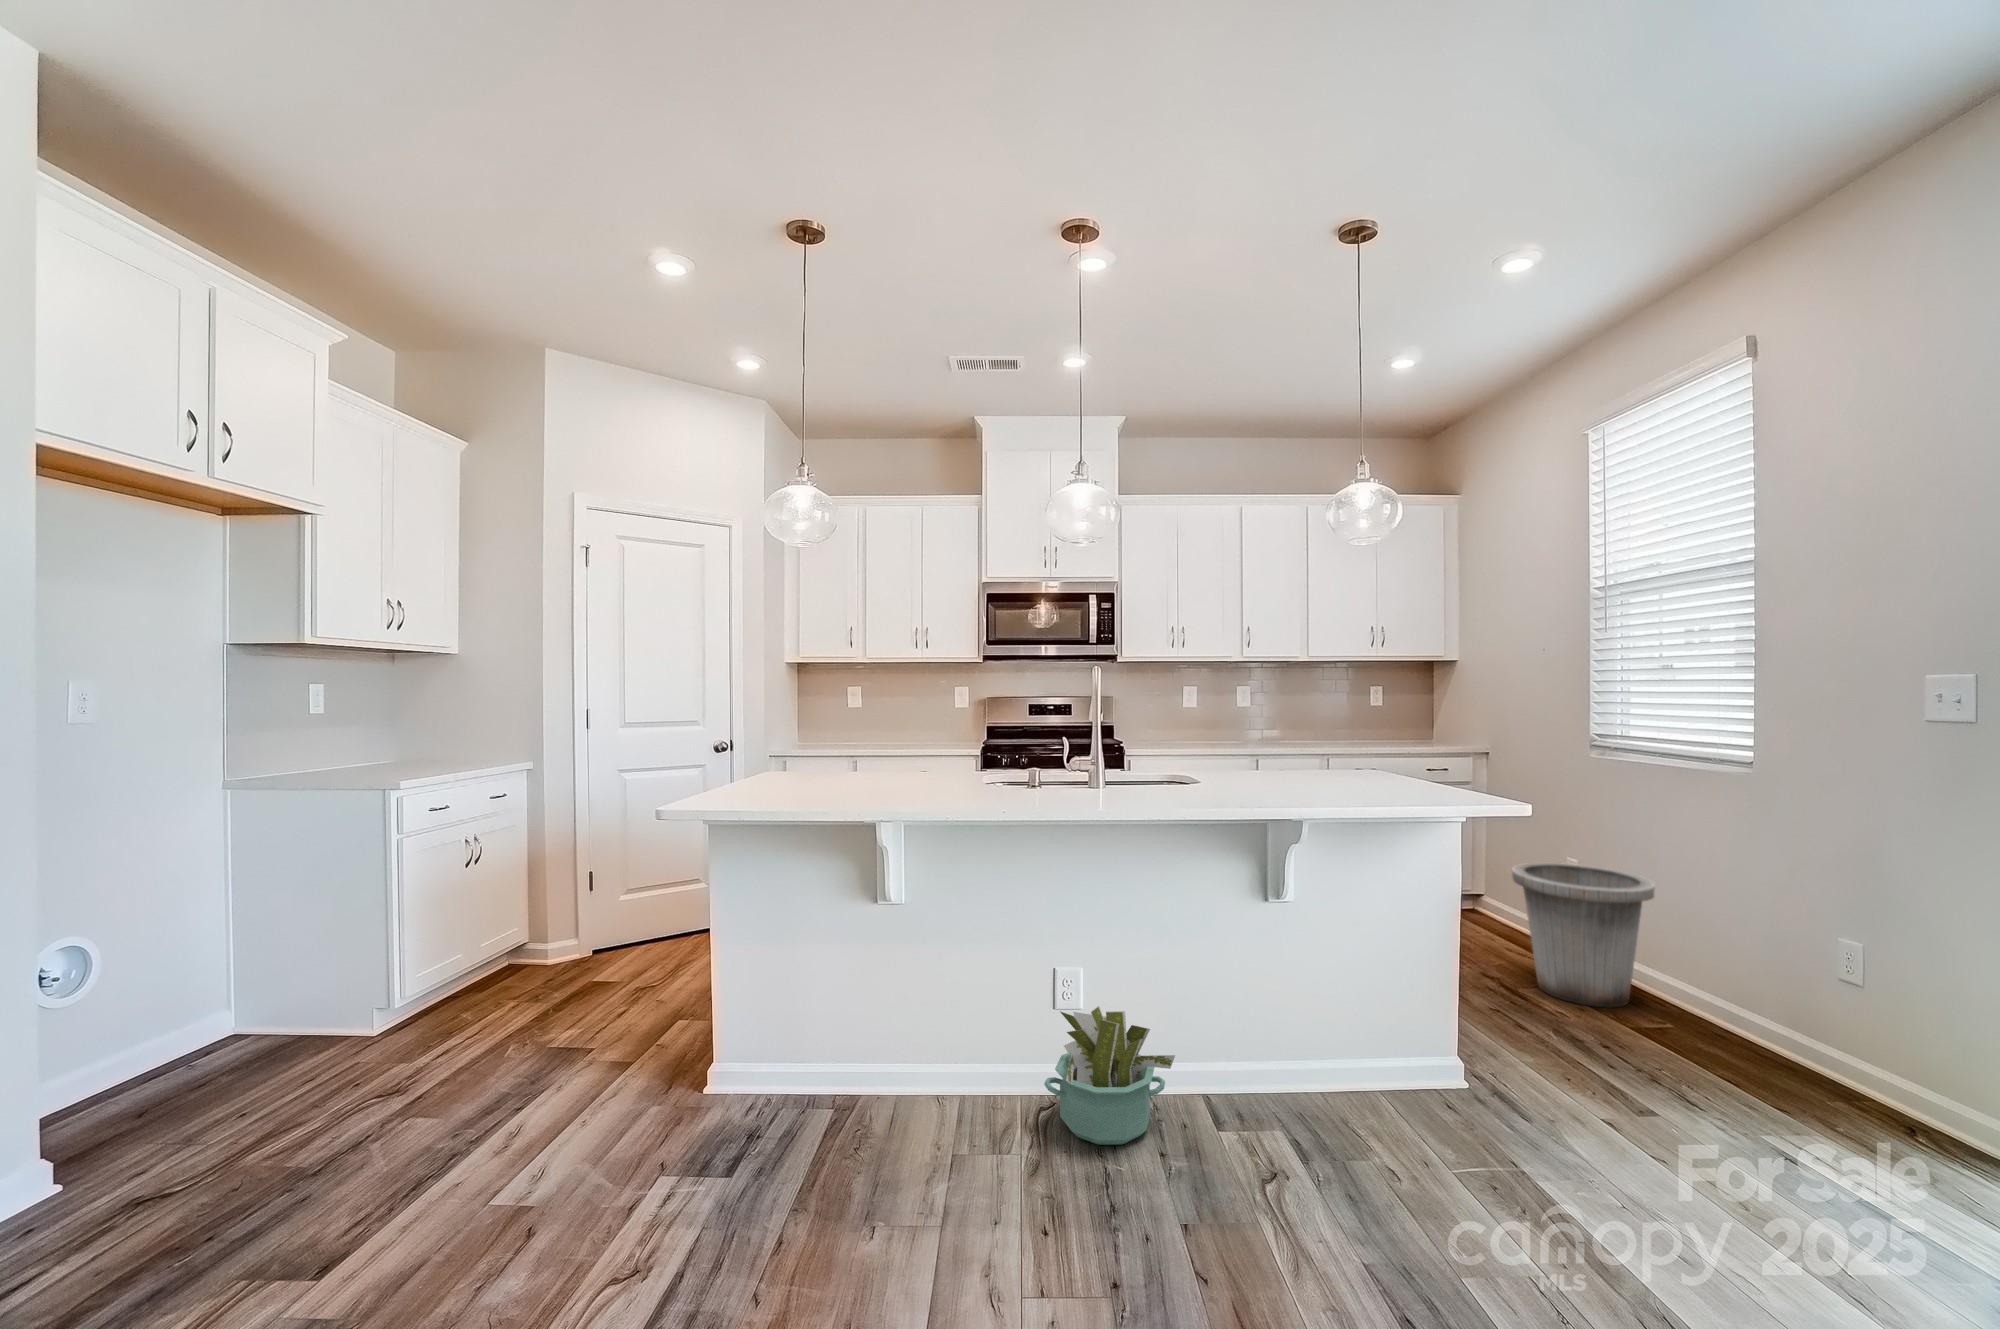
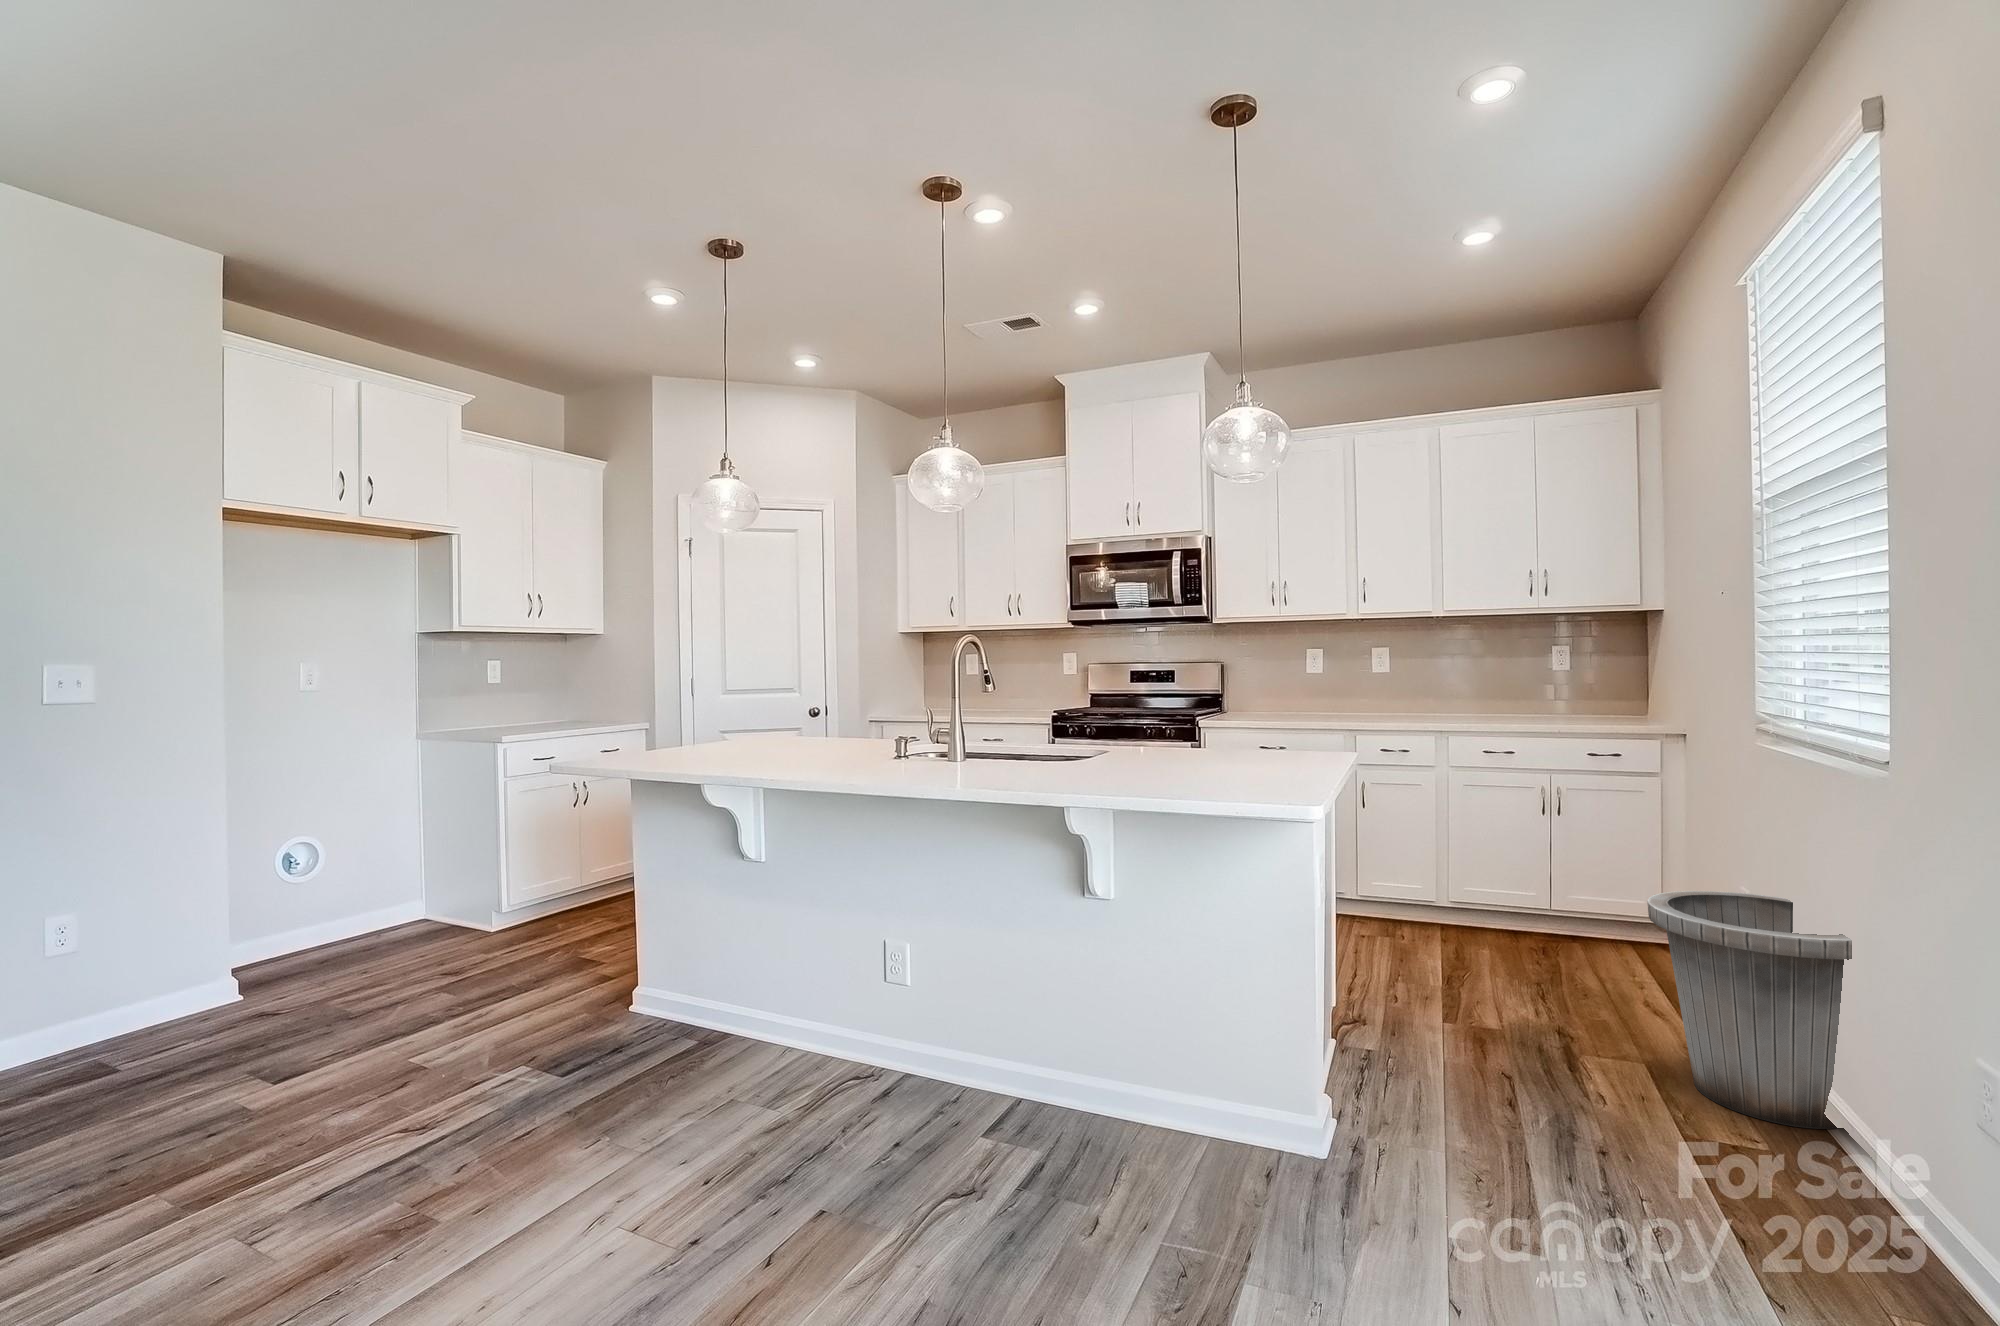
decorative plant: present [1044,1006,1175,1145] -> none [805,979,951,1127]

